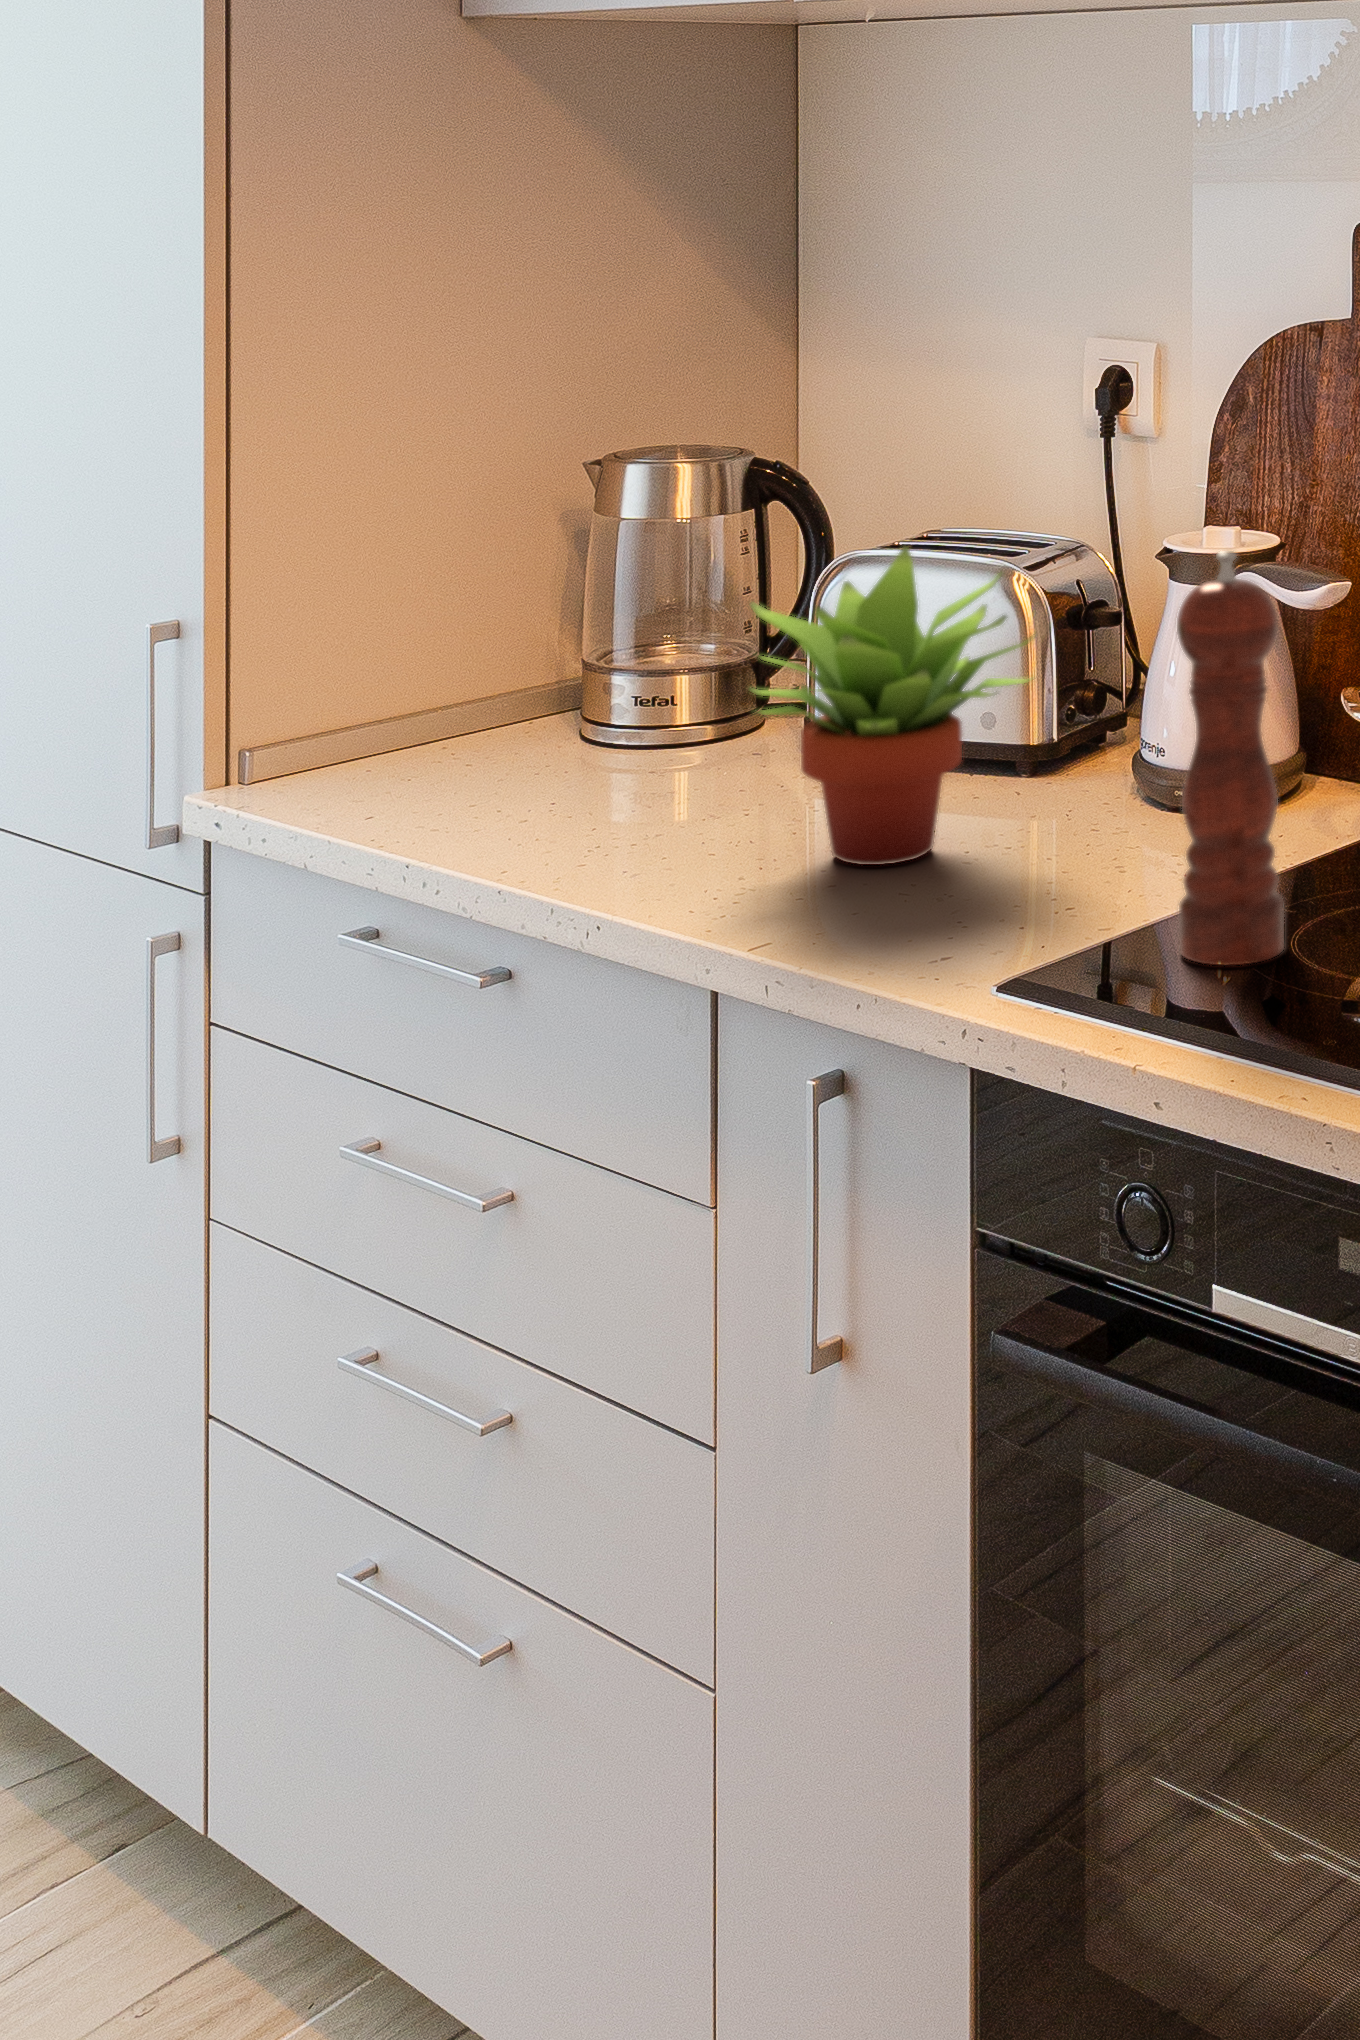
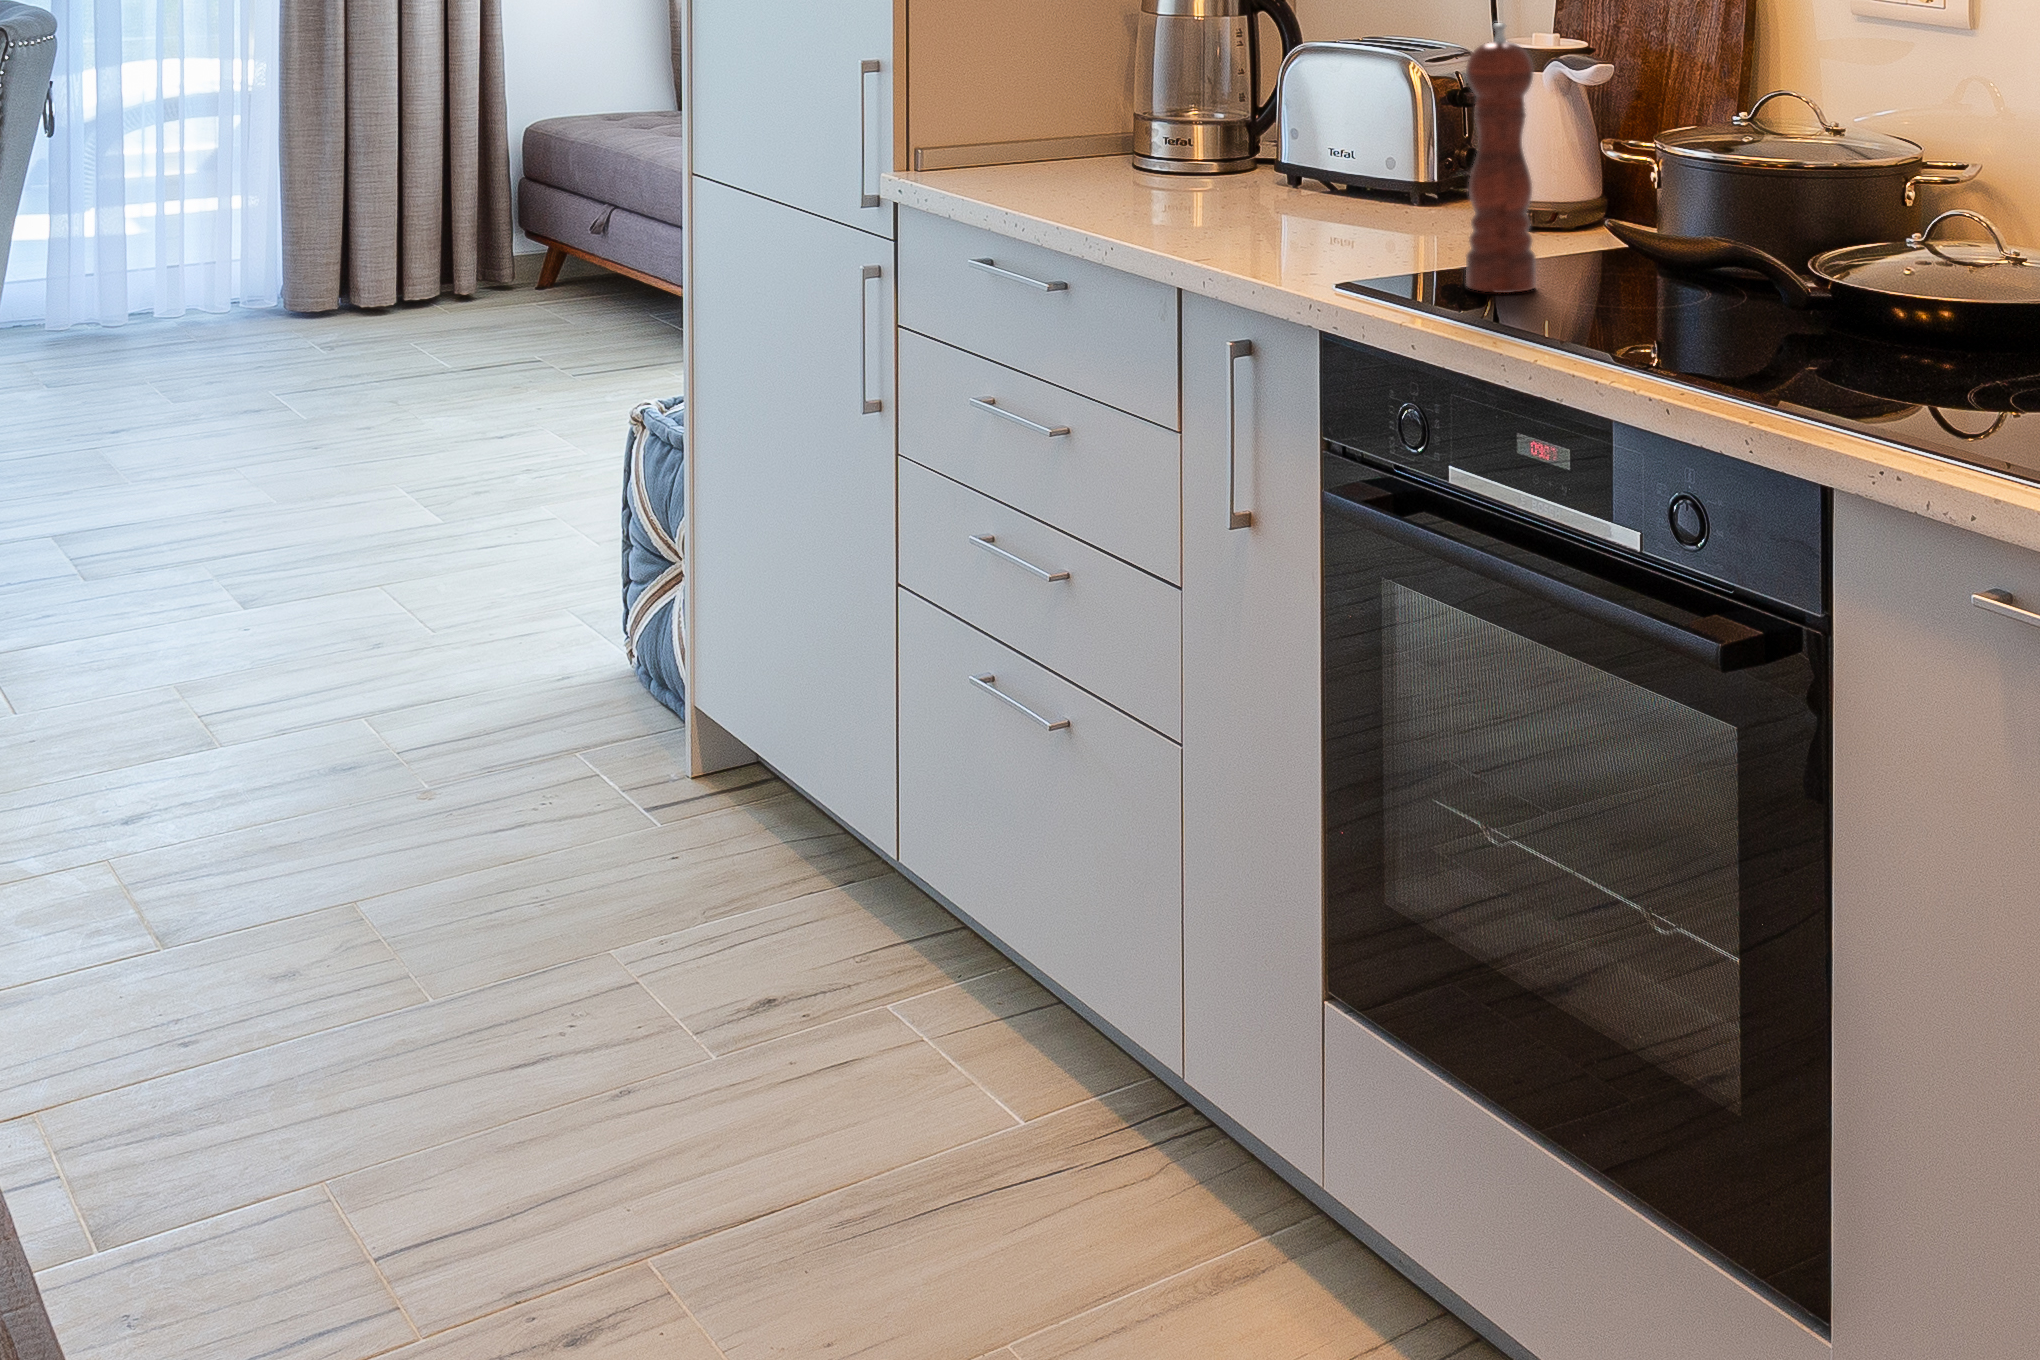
succulent plant: present [750,547,1034,865] -> none [1212,31,1404,236]

